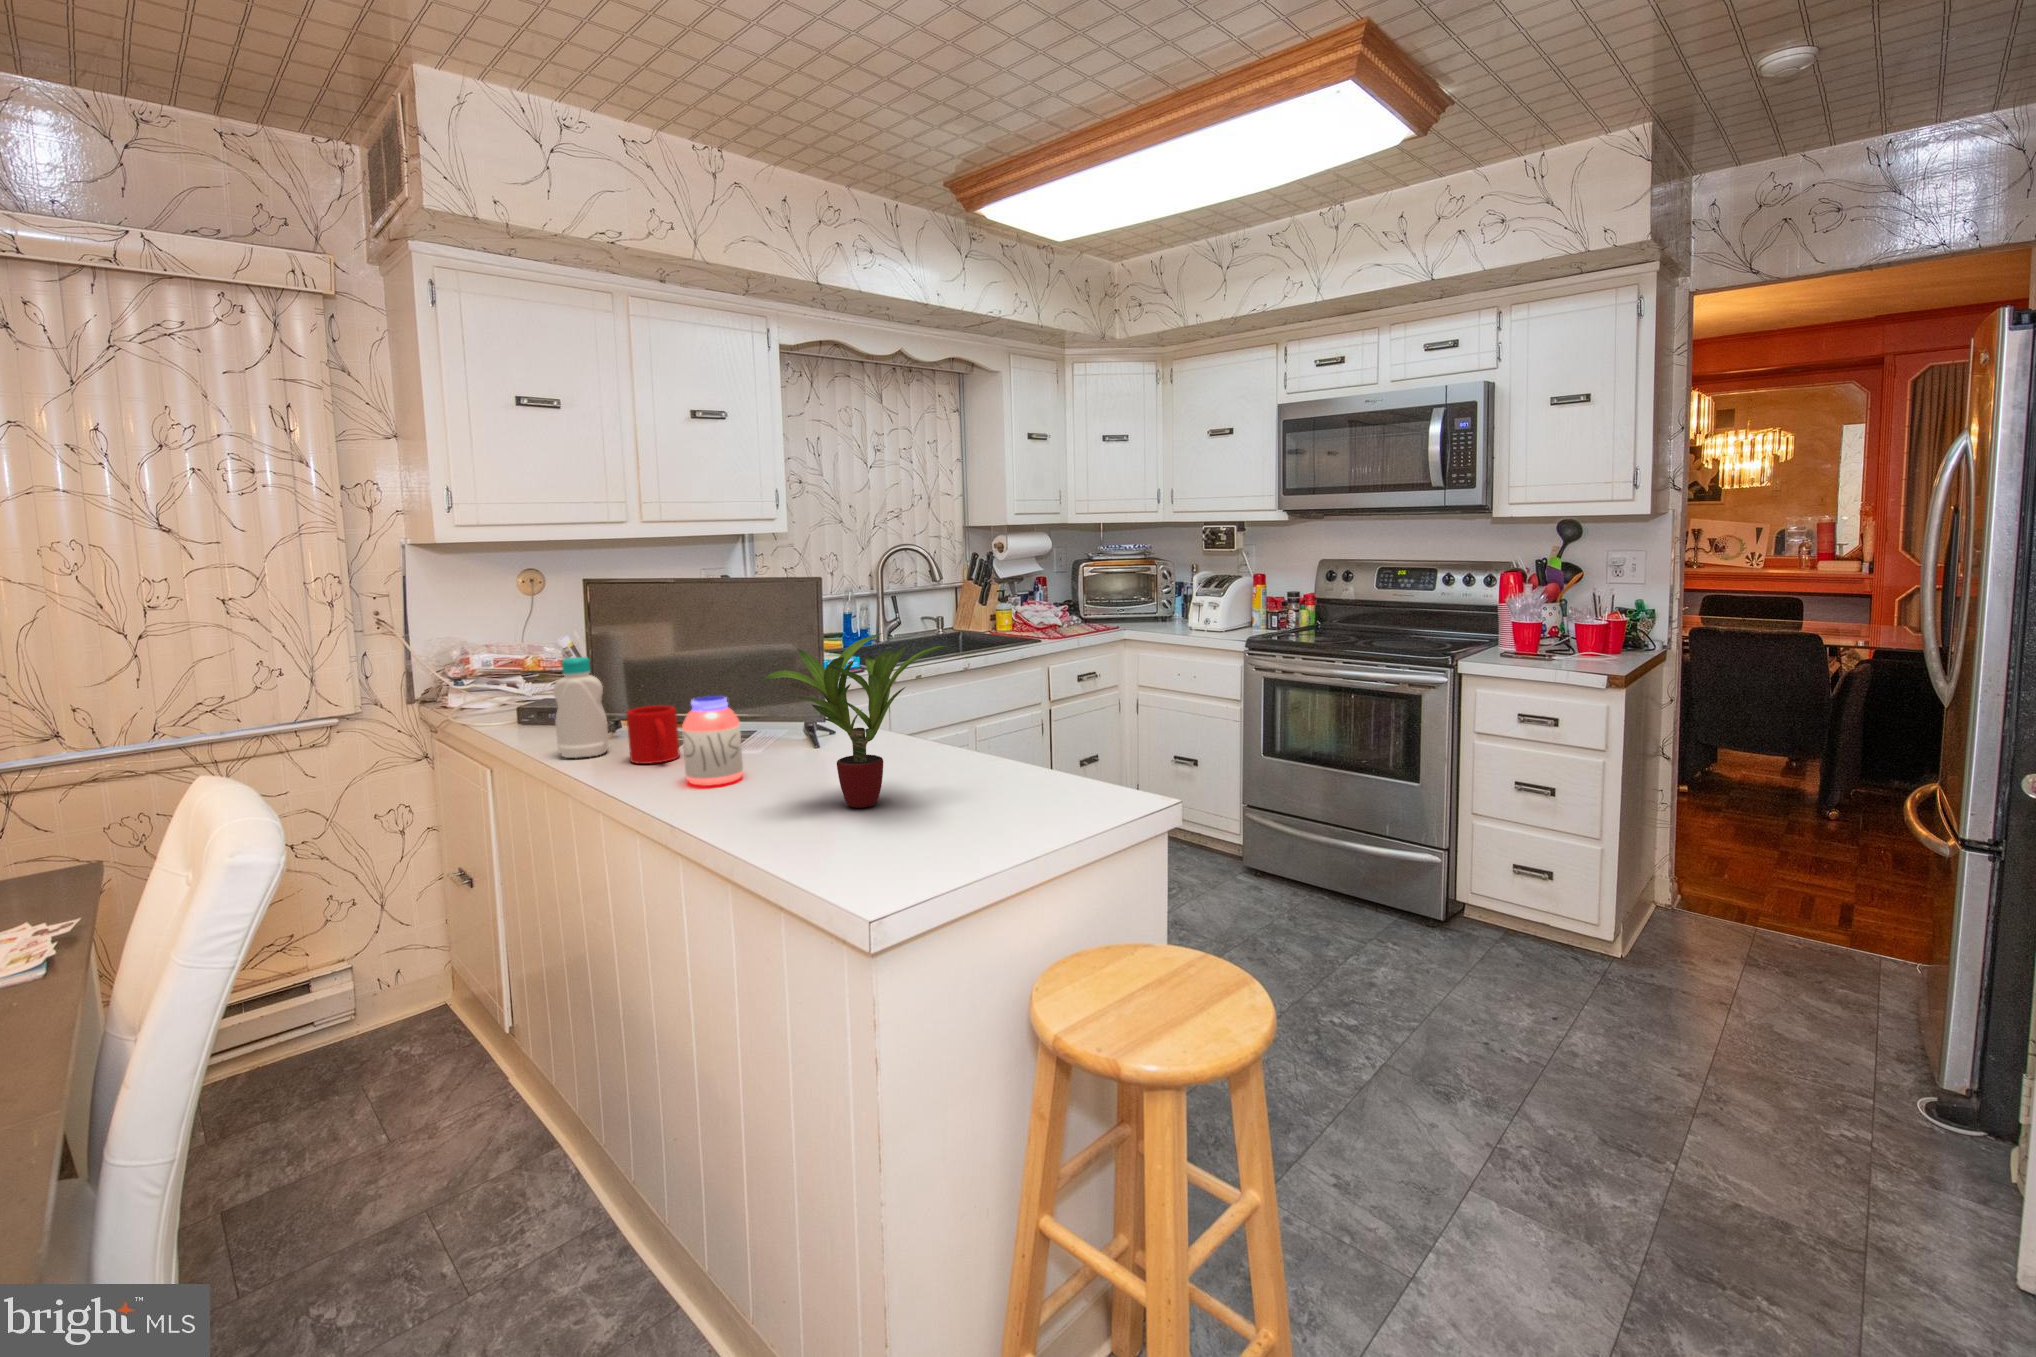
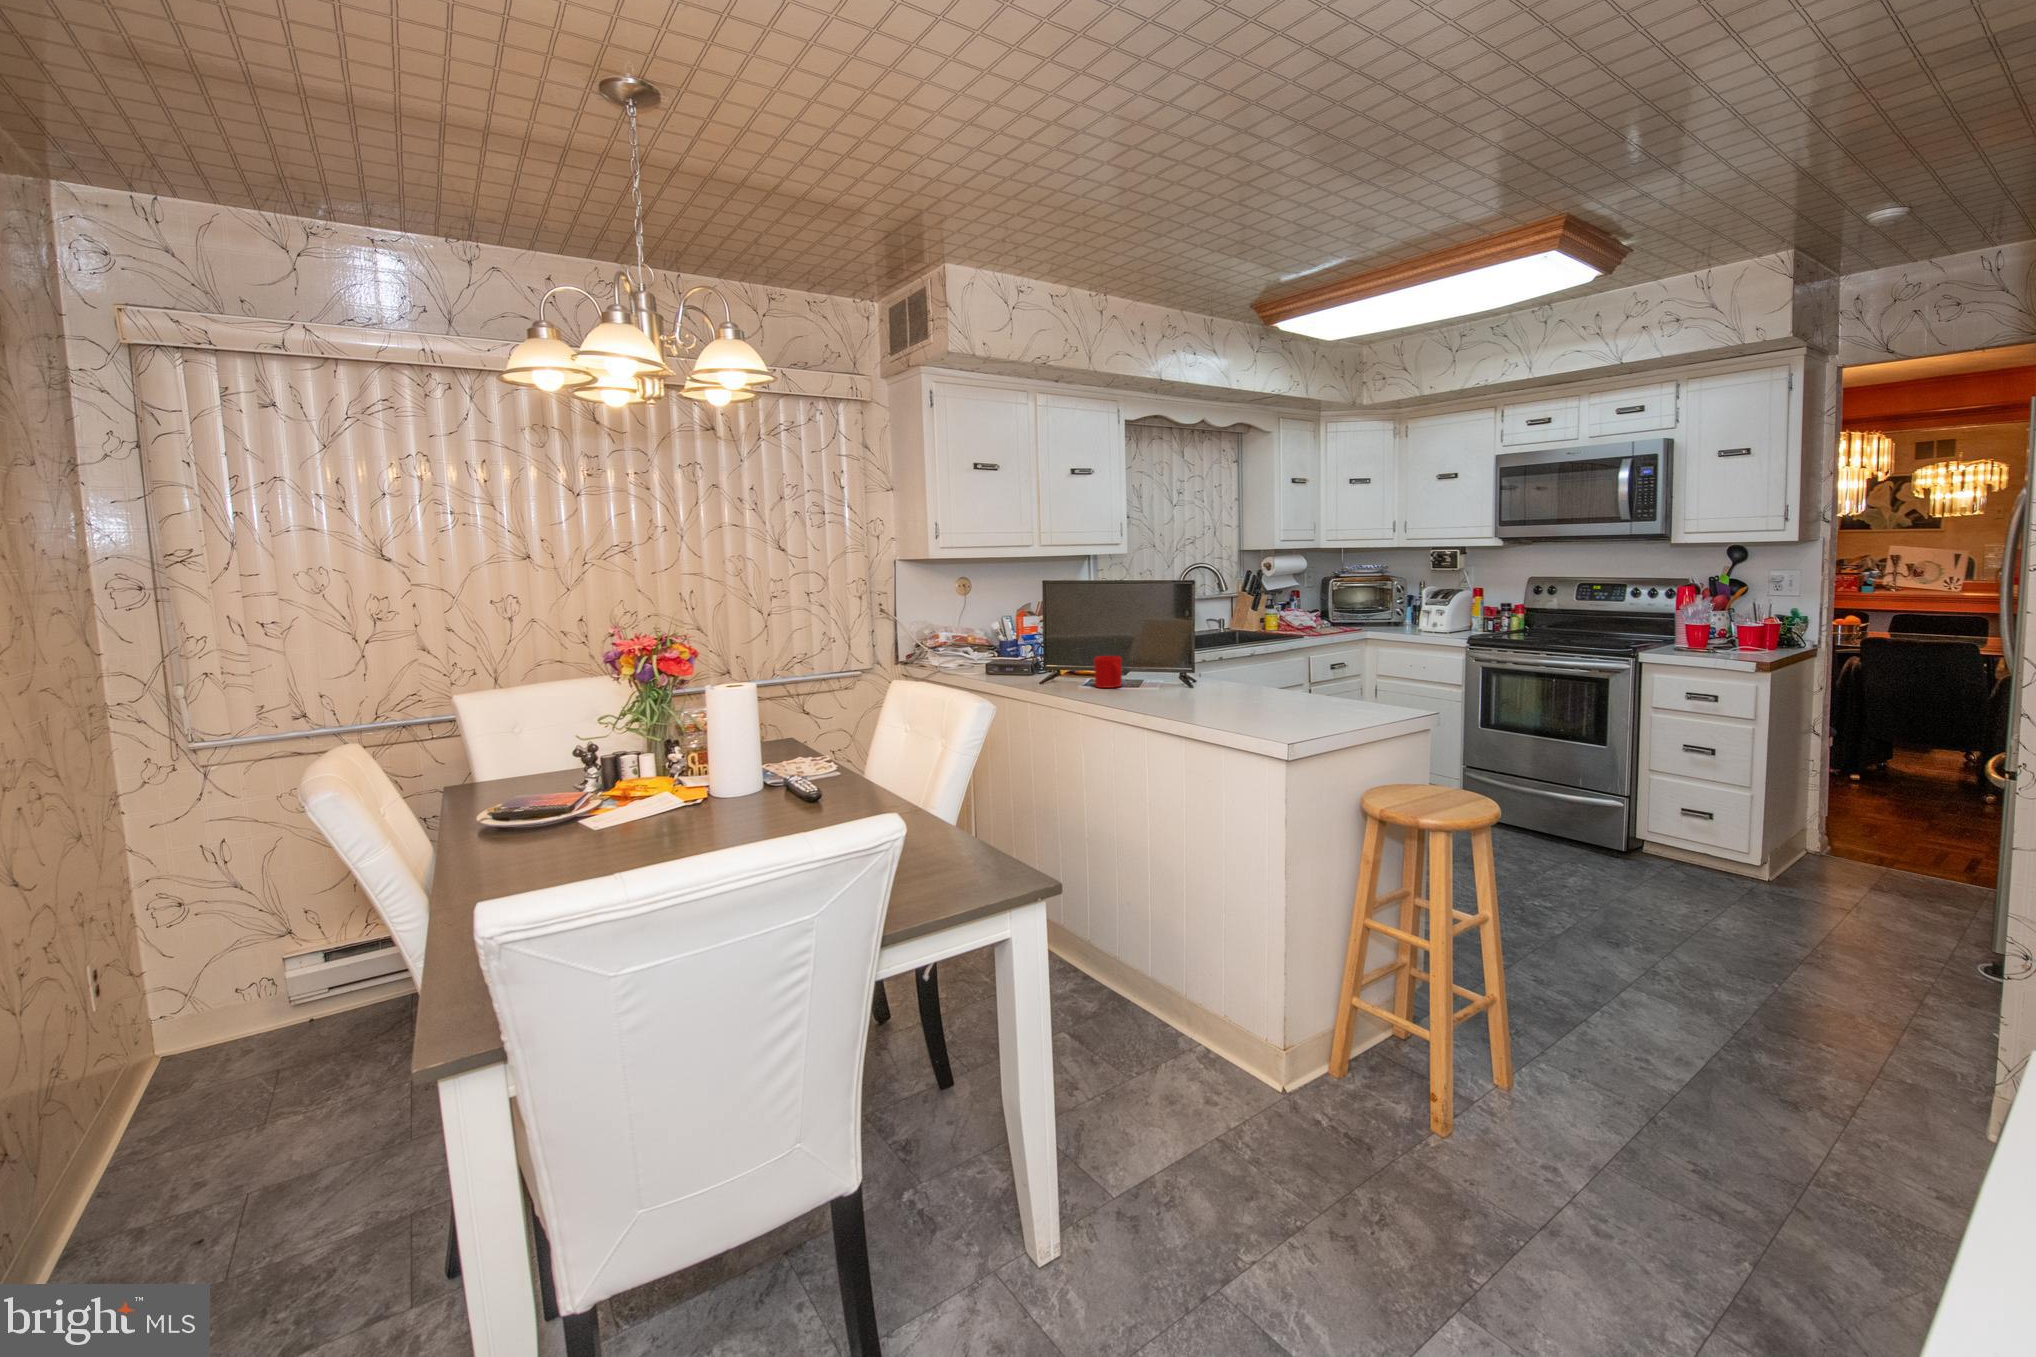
potted plant: present [762,633,949,808] -> none [1207,610,1310,706]
bottle: present [553,657,609,758] -> none [1049,627,1076,685]
jar: present [682,696,743,786] -> none [1141,647,1173,696]

